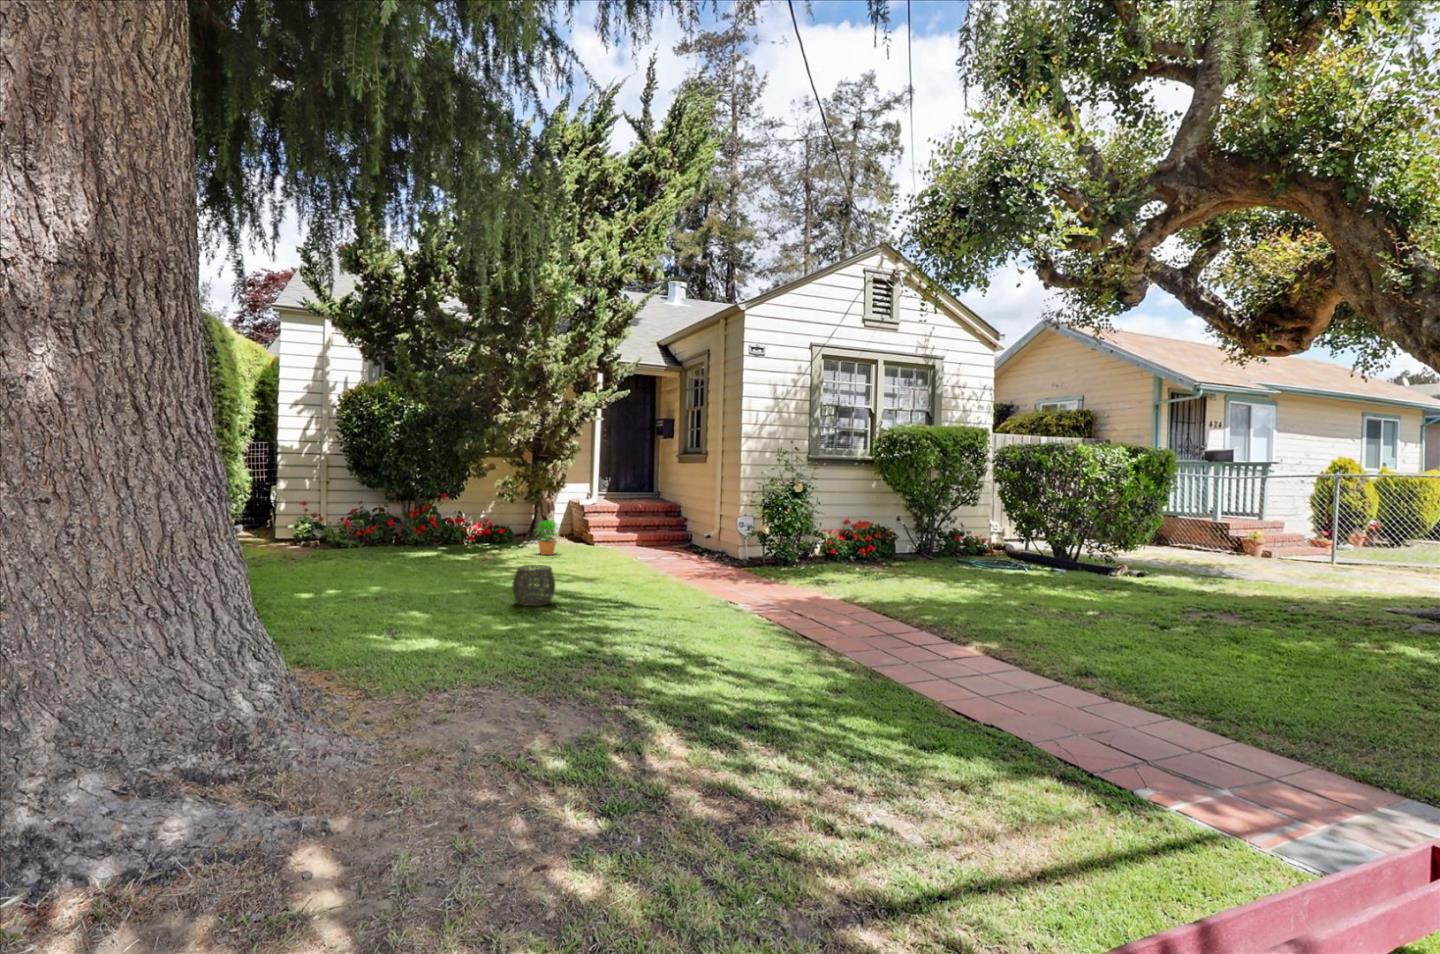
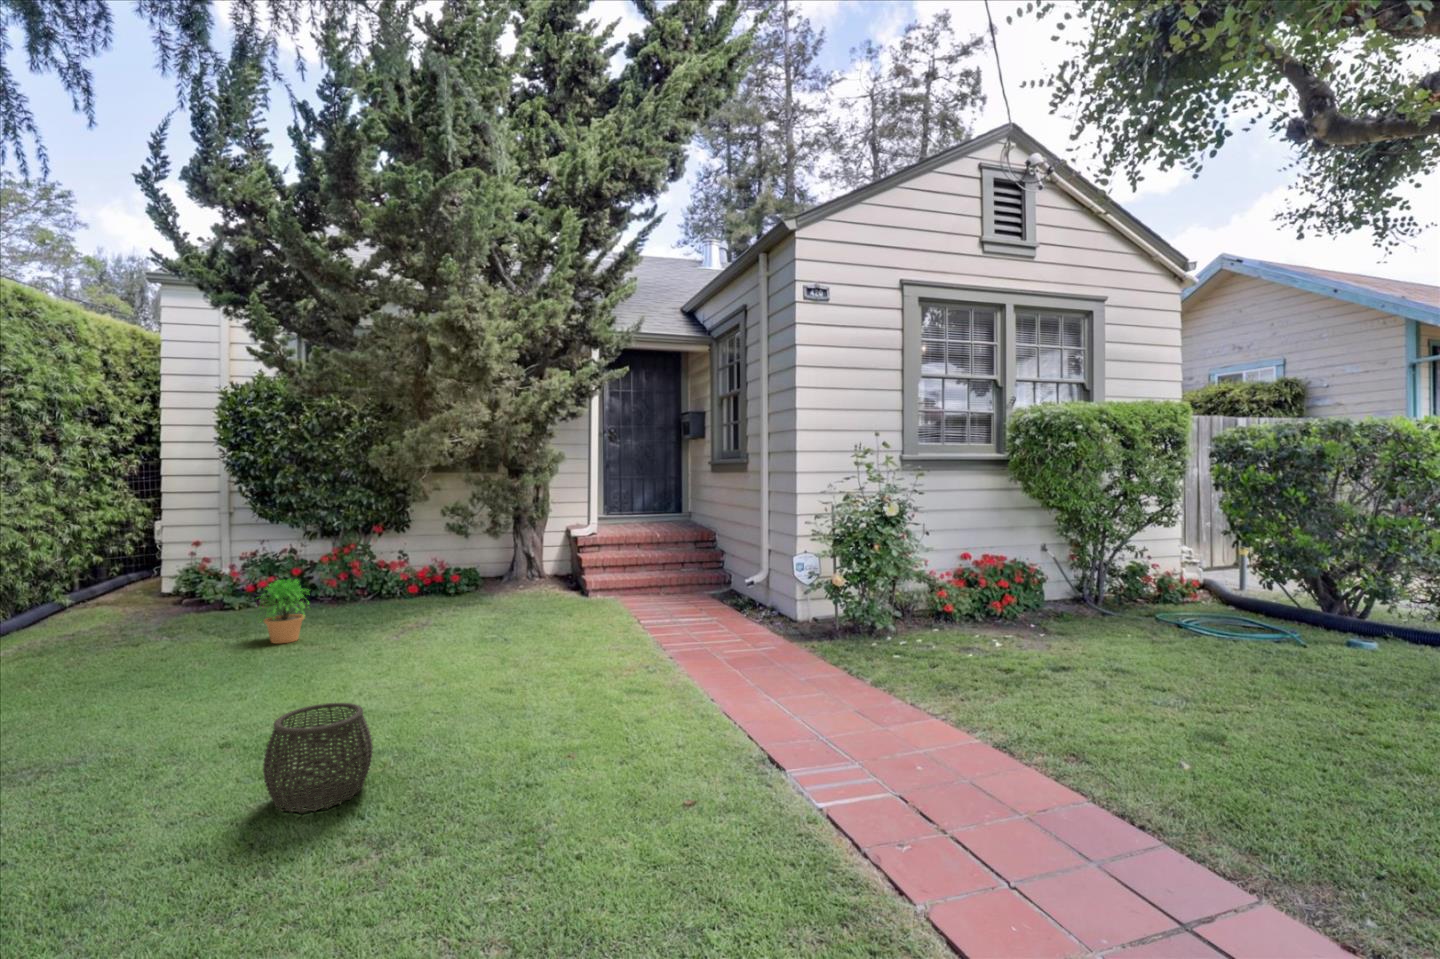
potted plant: present [535,520,559,555] -> present [259,579,309,644]

